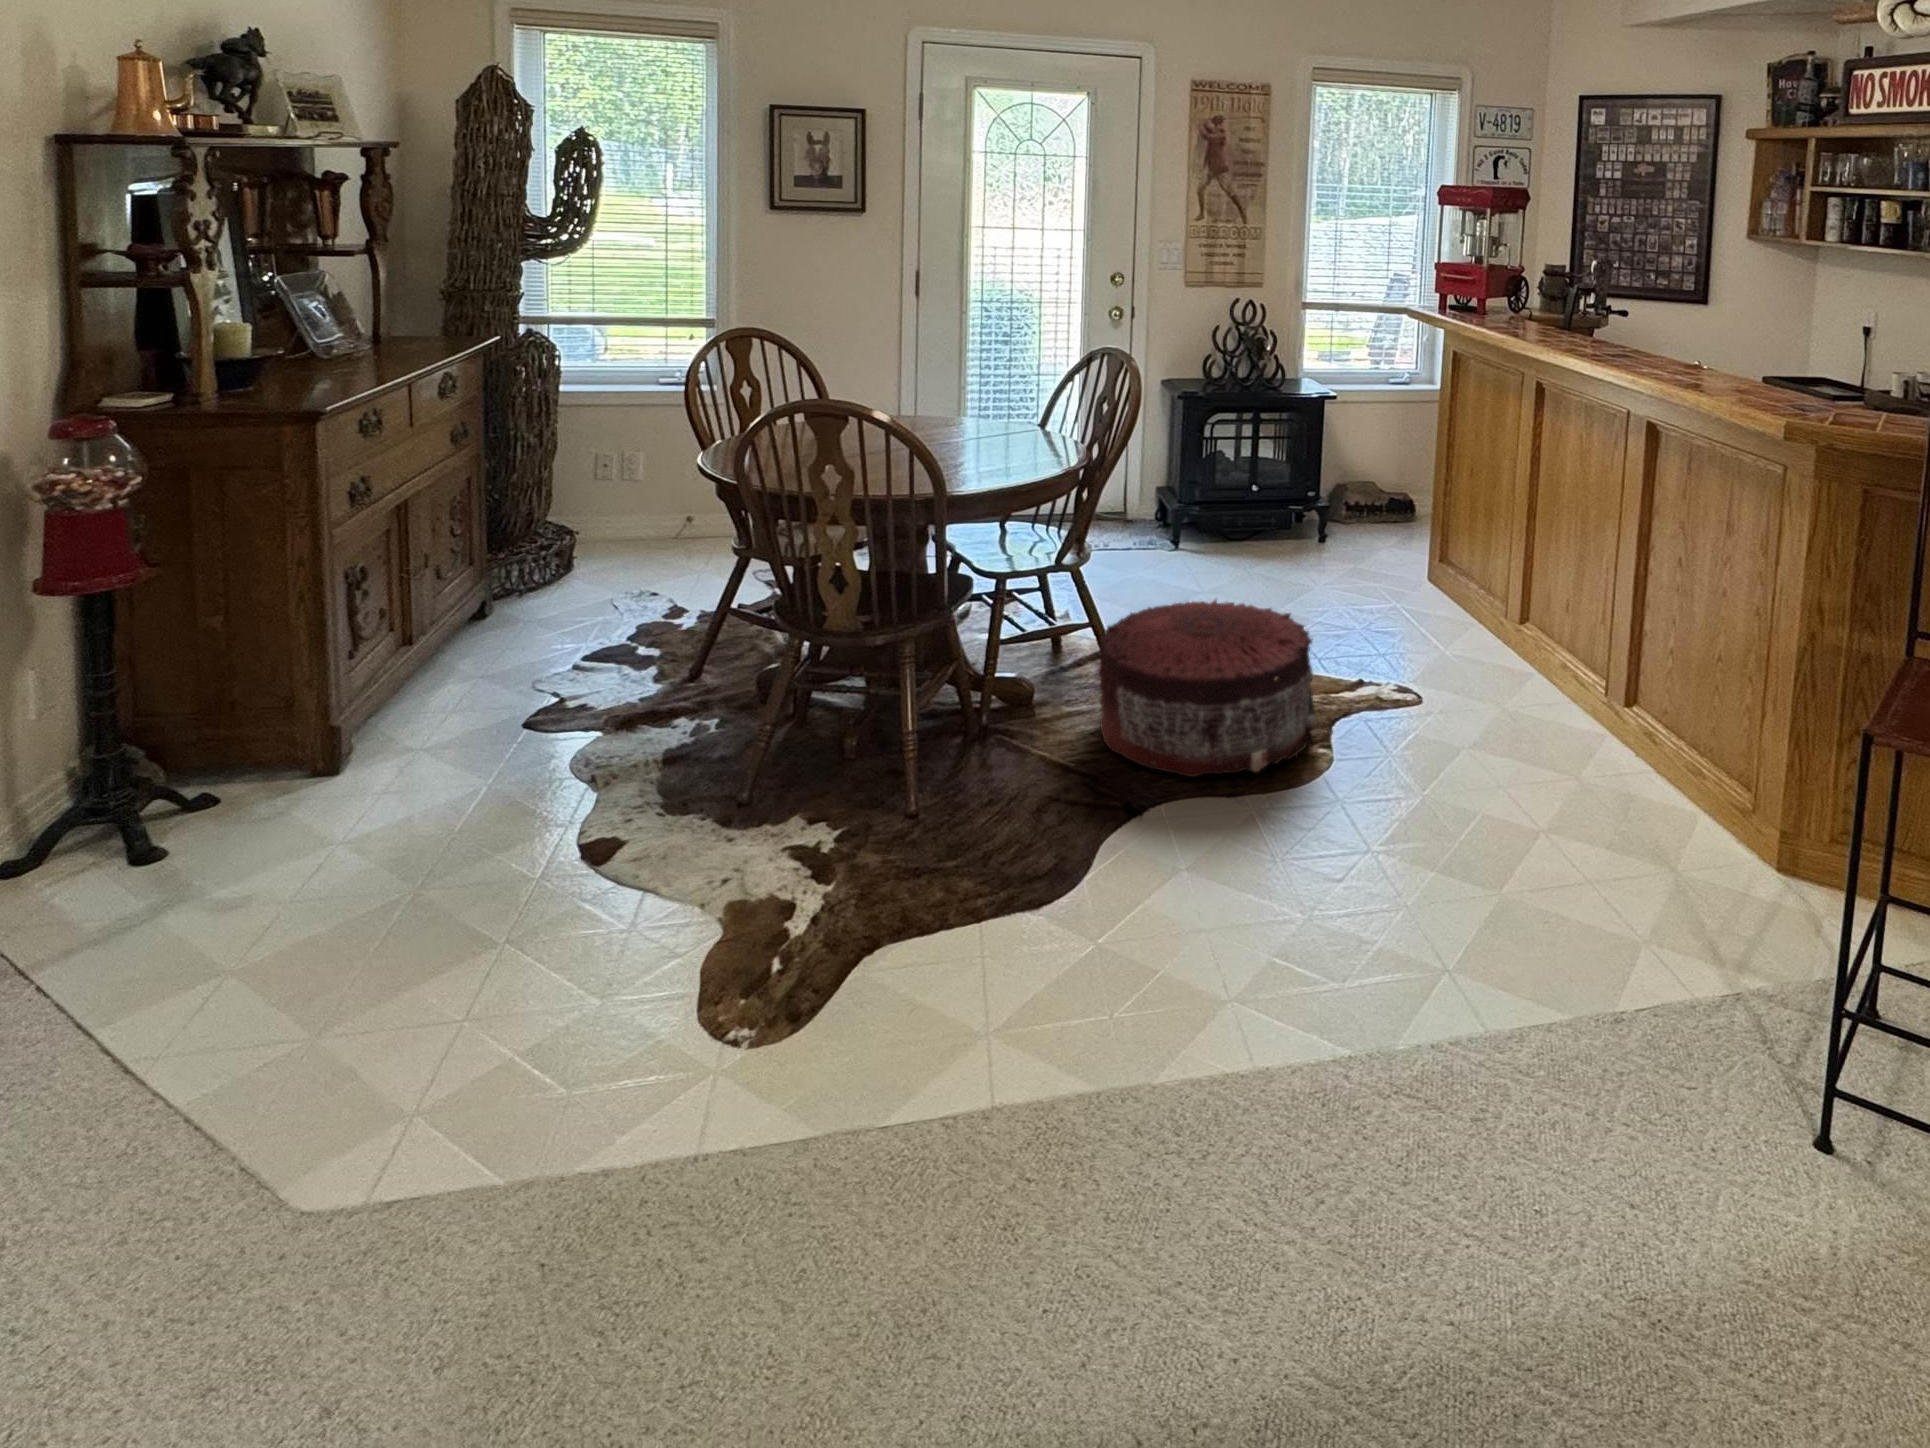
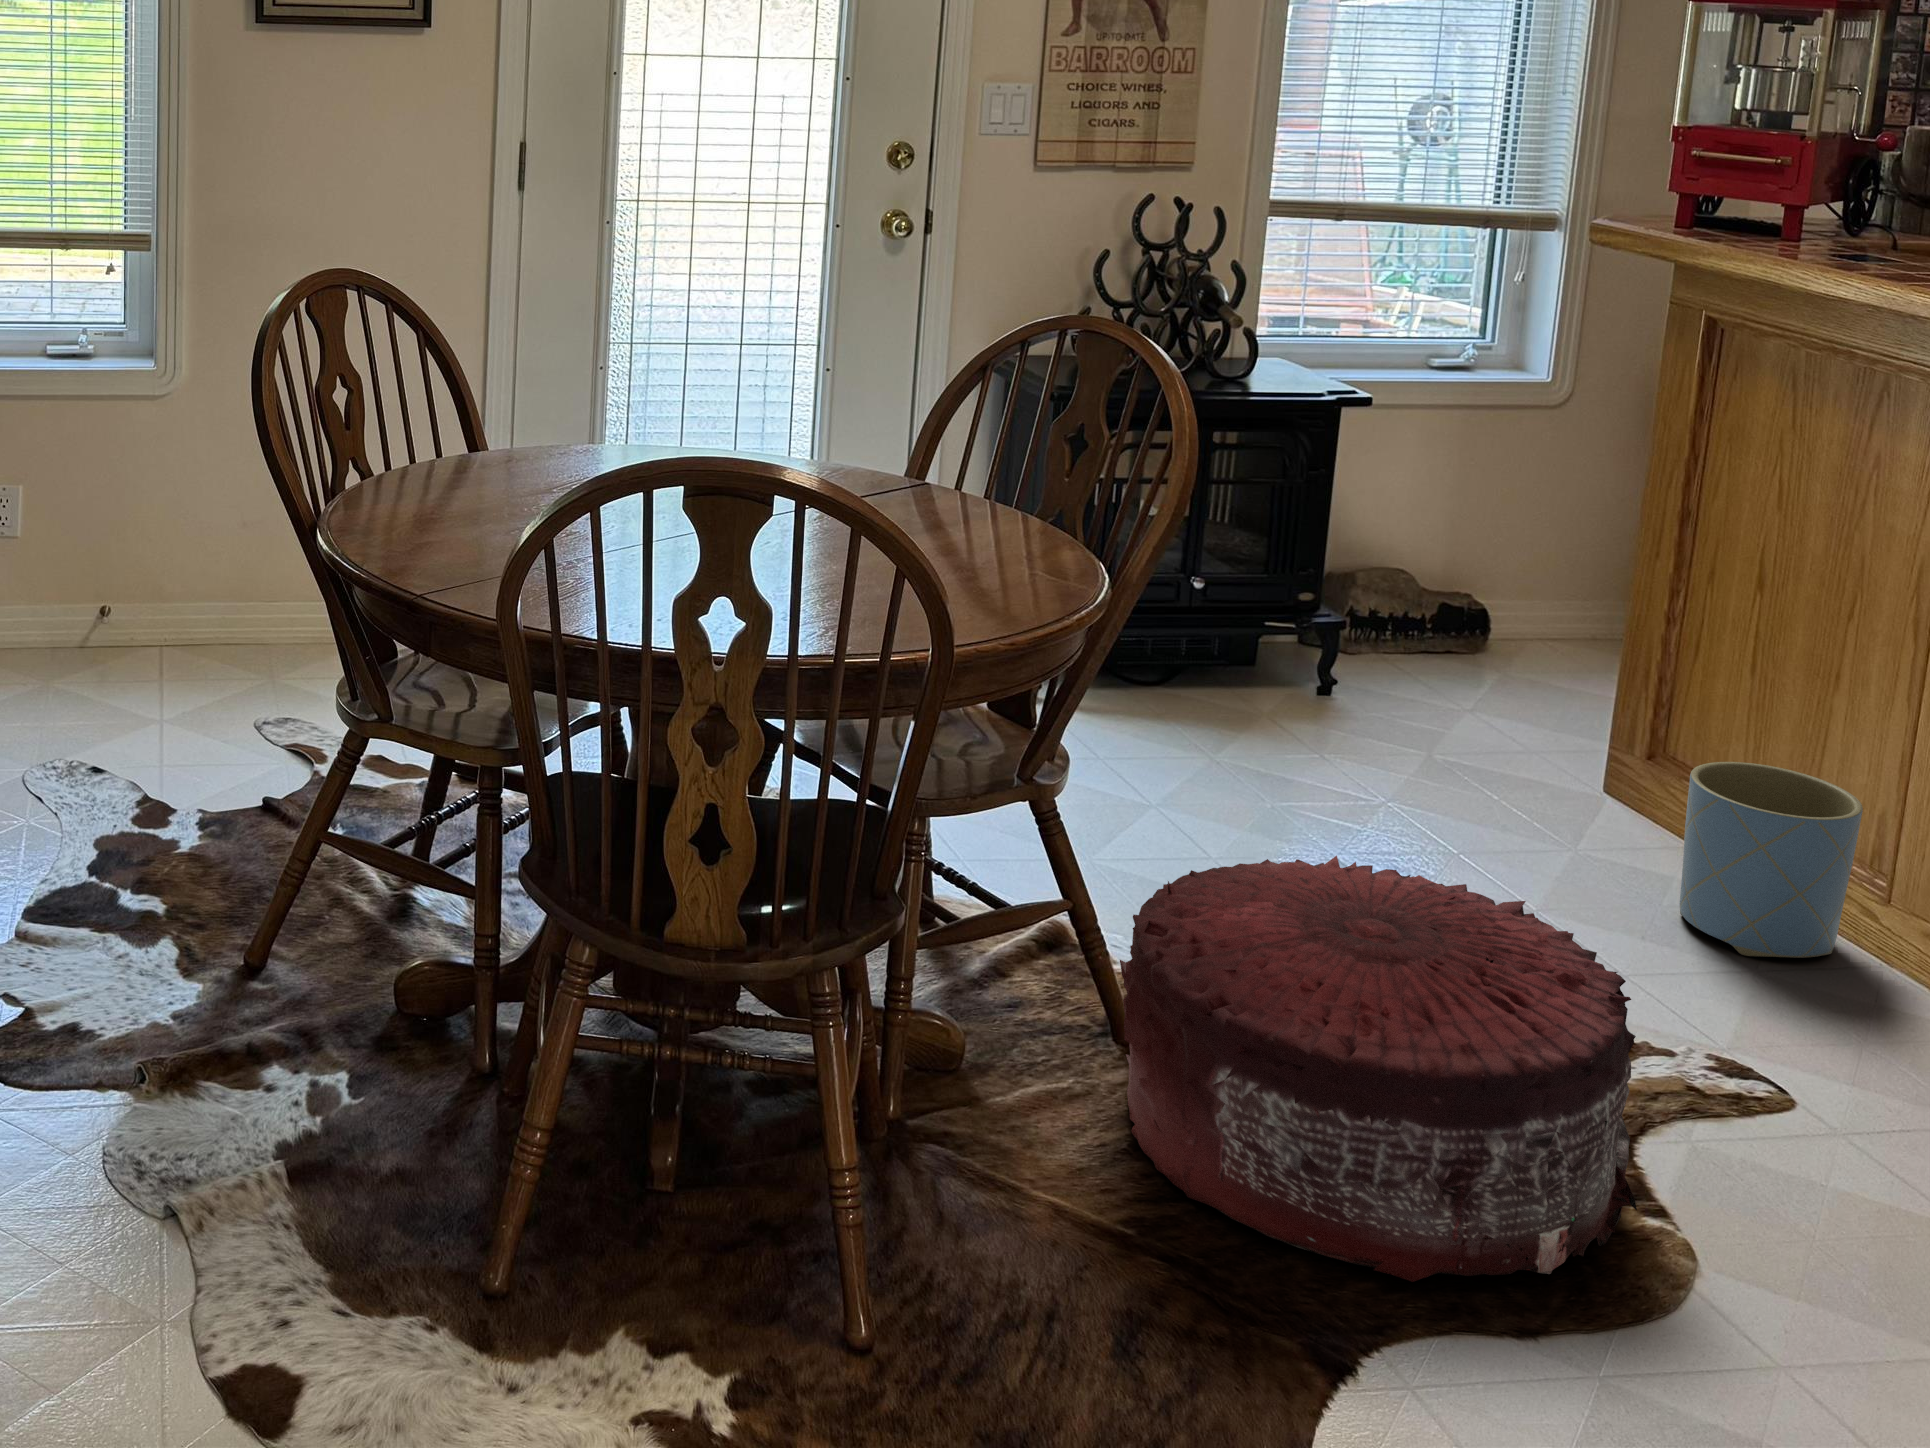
planter: none [1422,558,1493,647] -> present [1680,762,1863,958]

